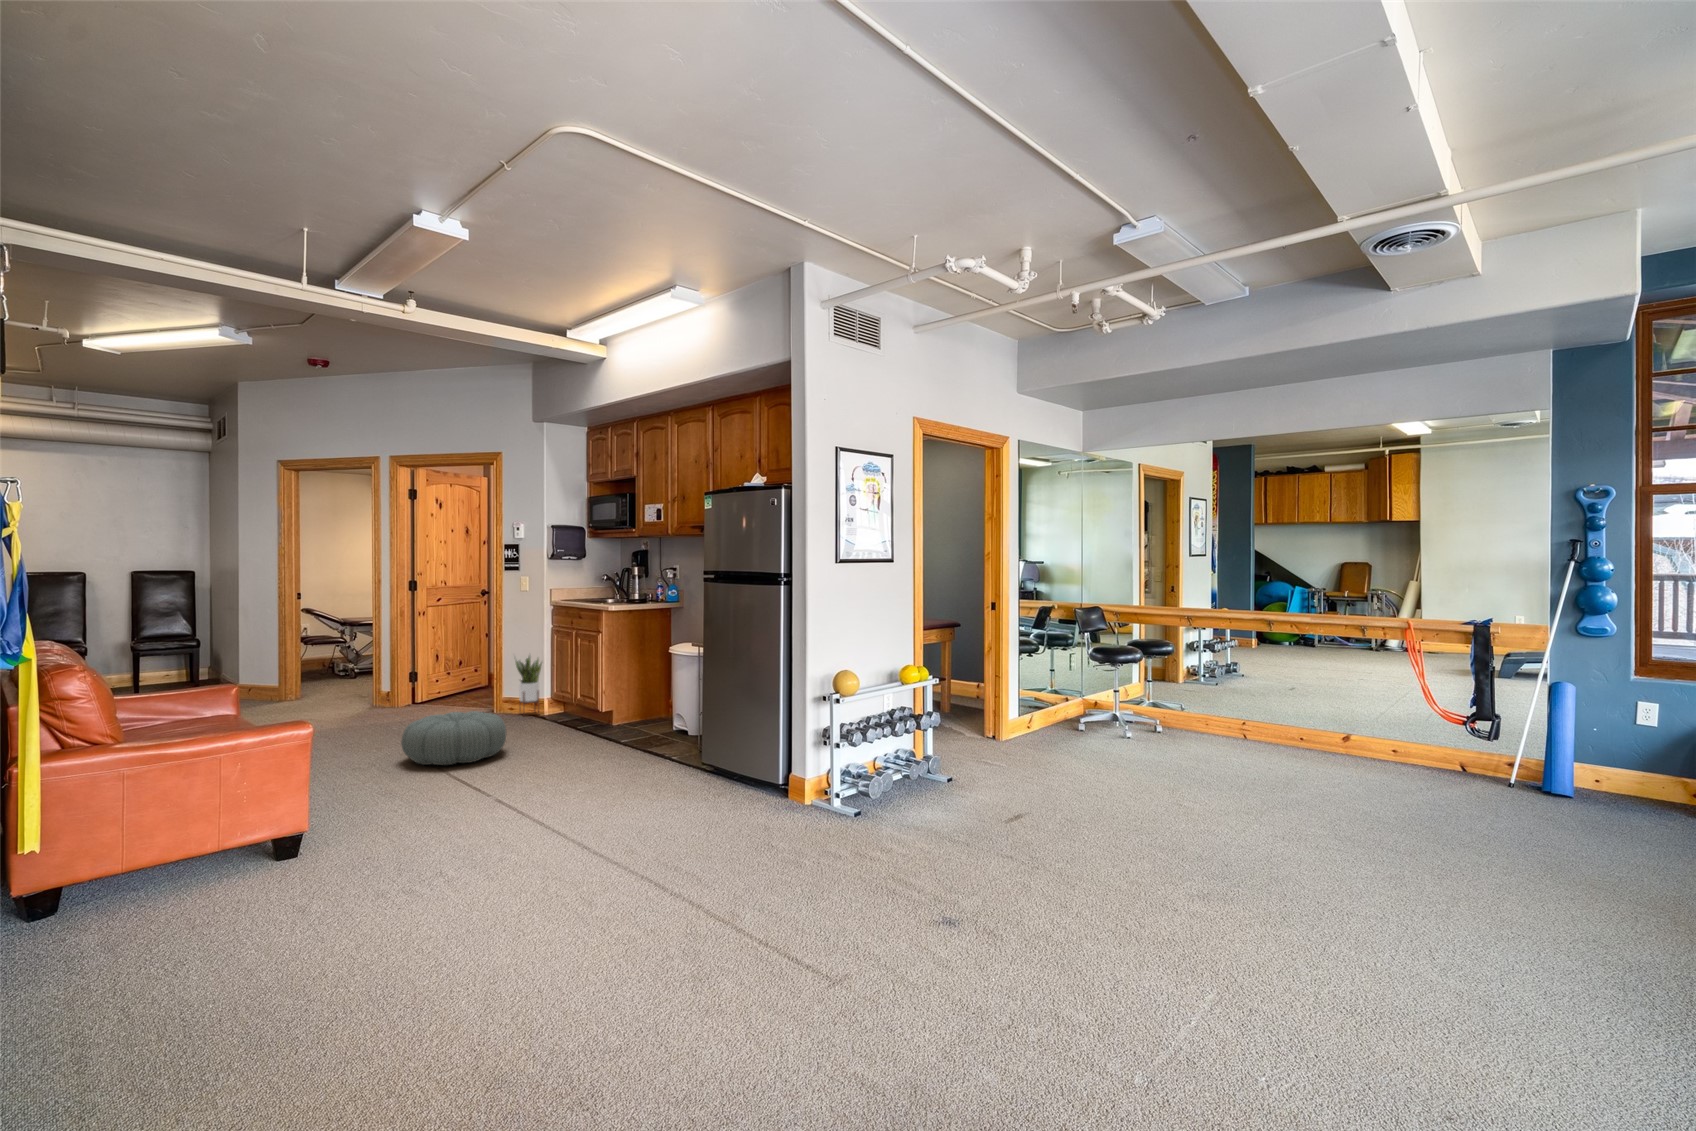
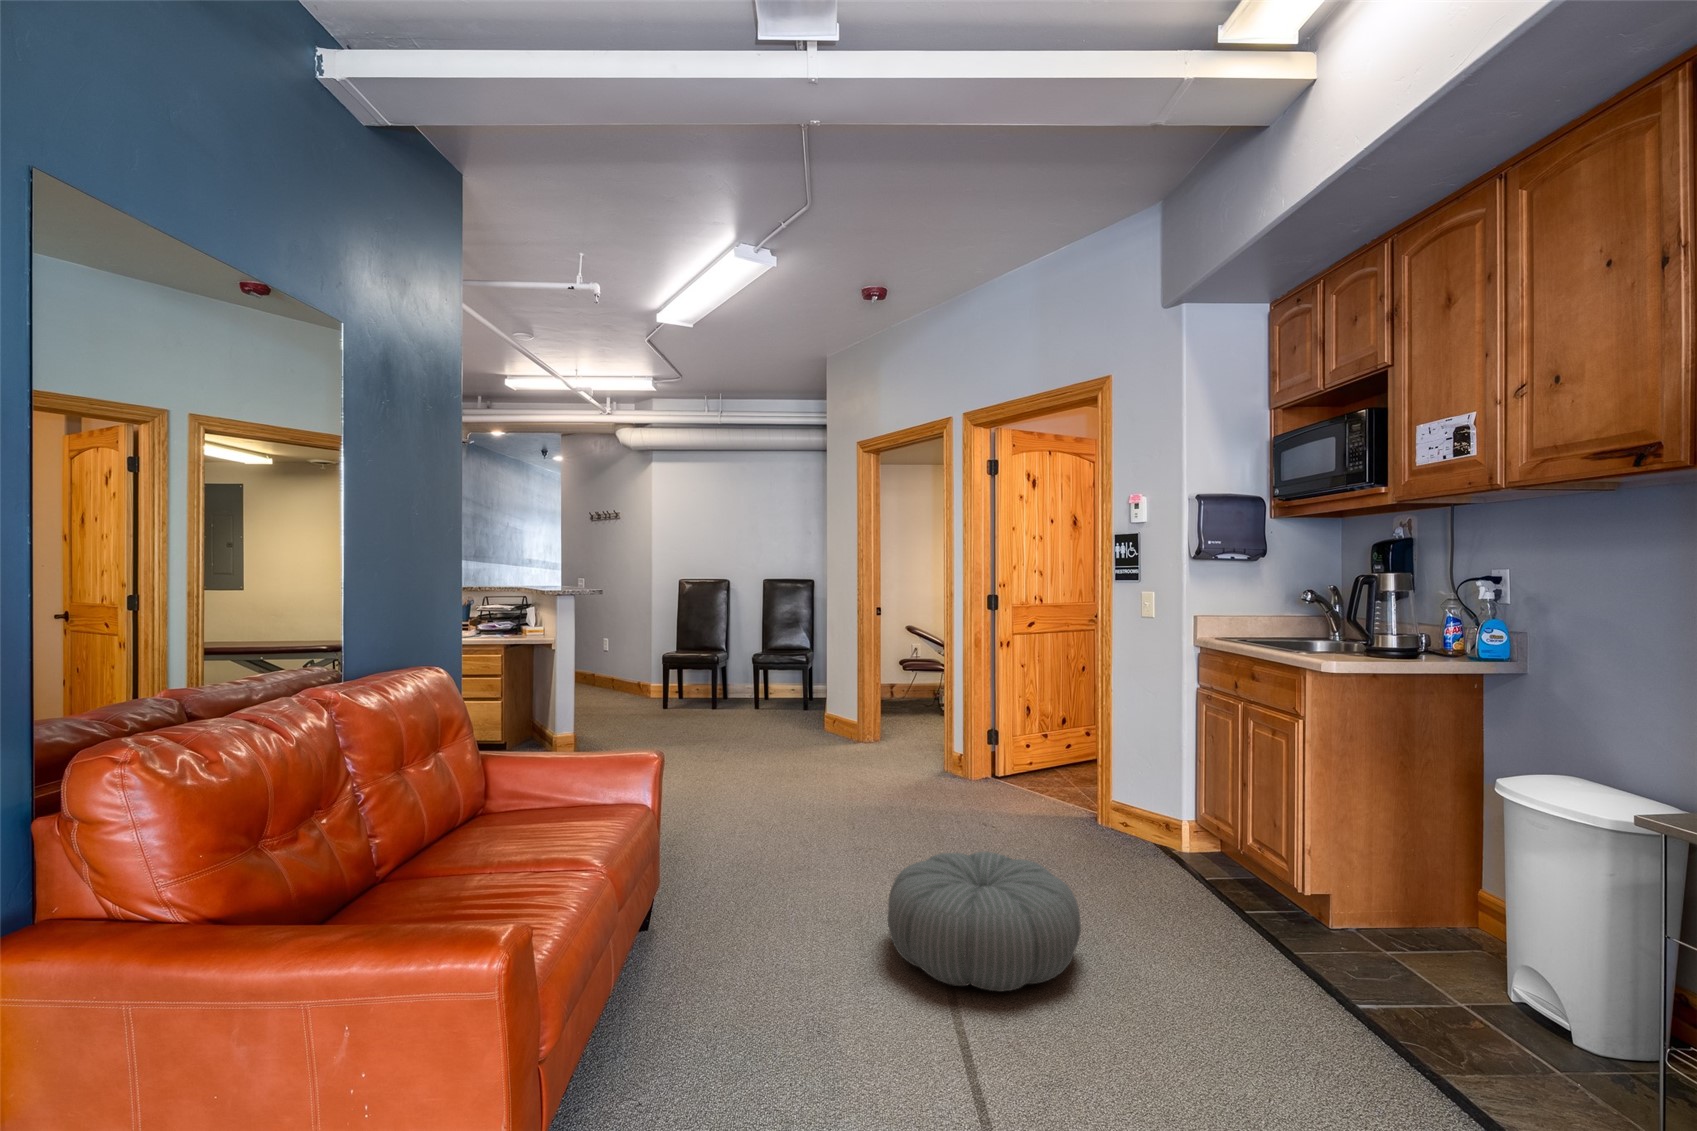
potted plant: present [514,655,542,705] -> none [1125,730,1179,854]

